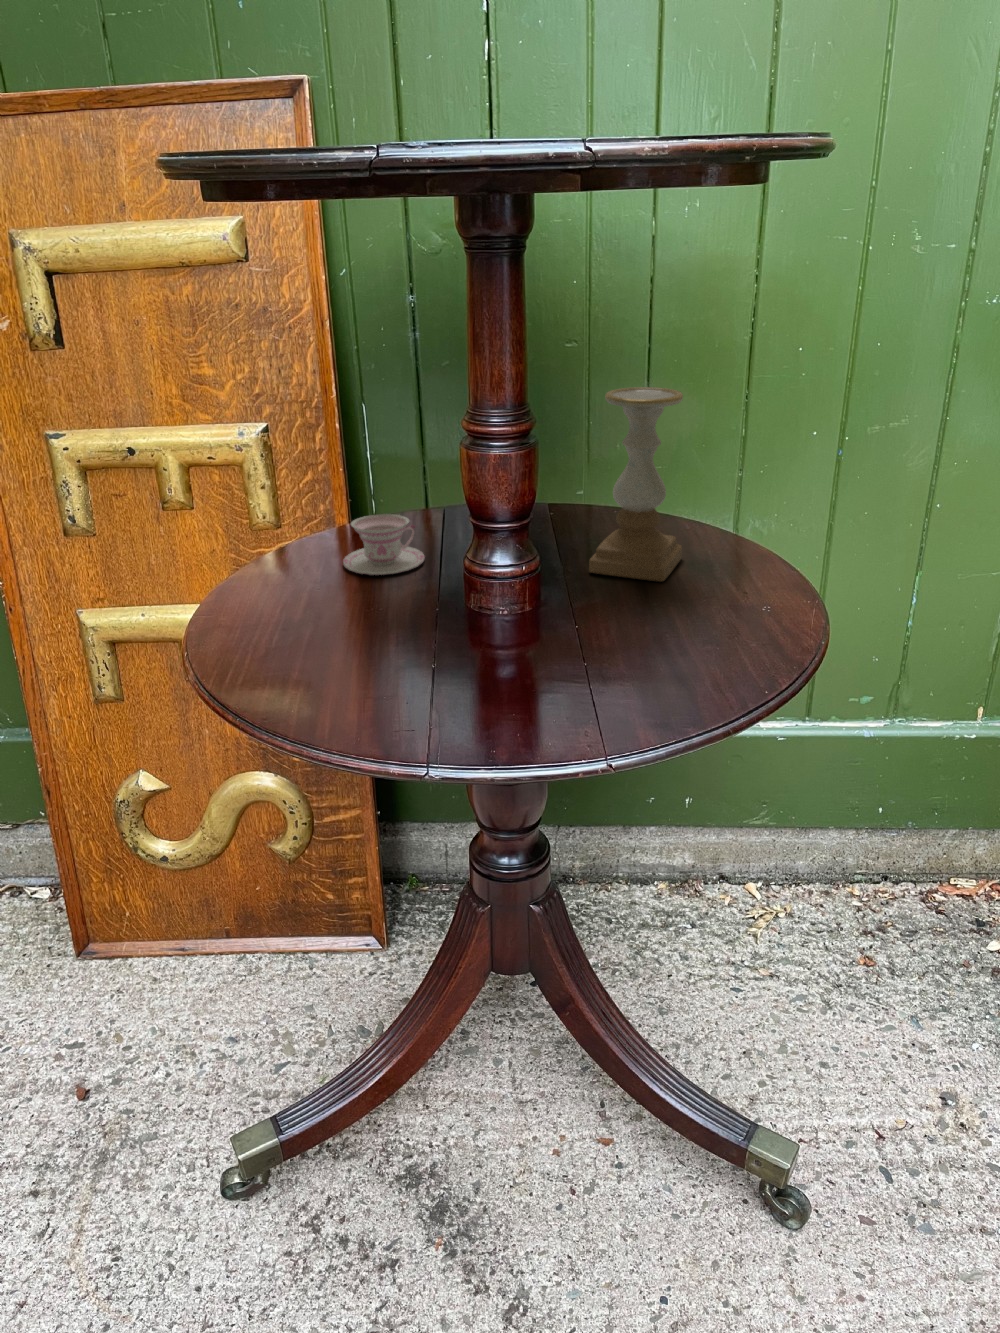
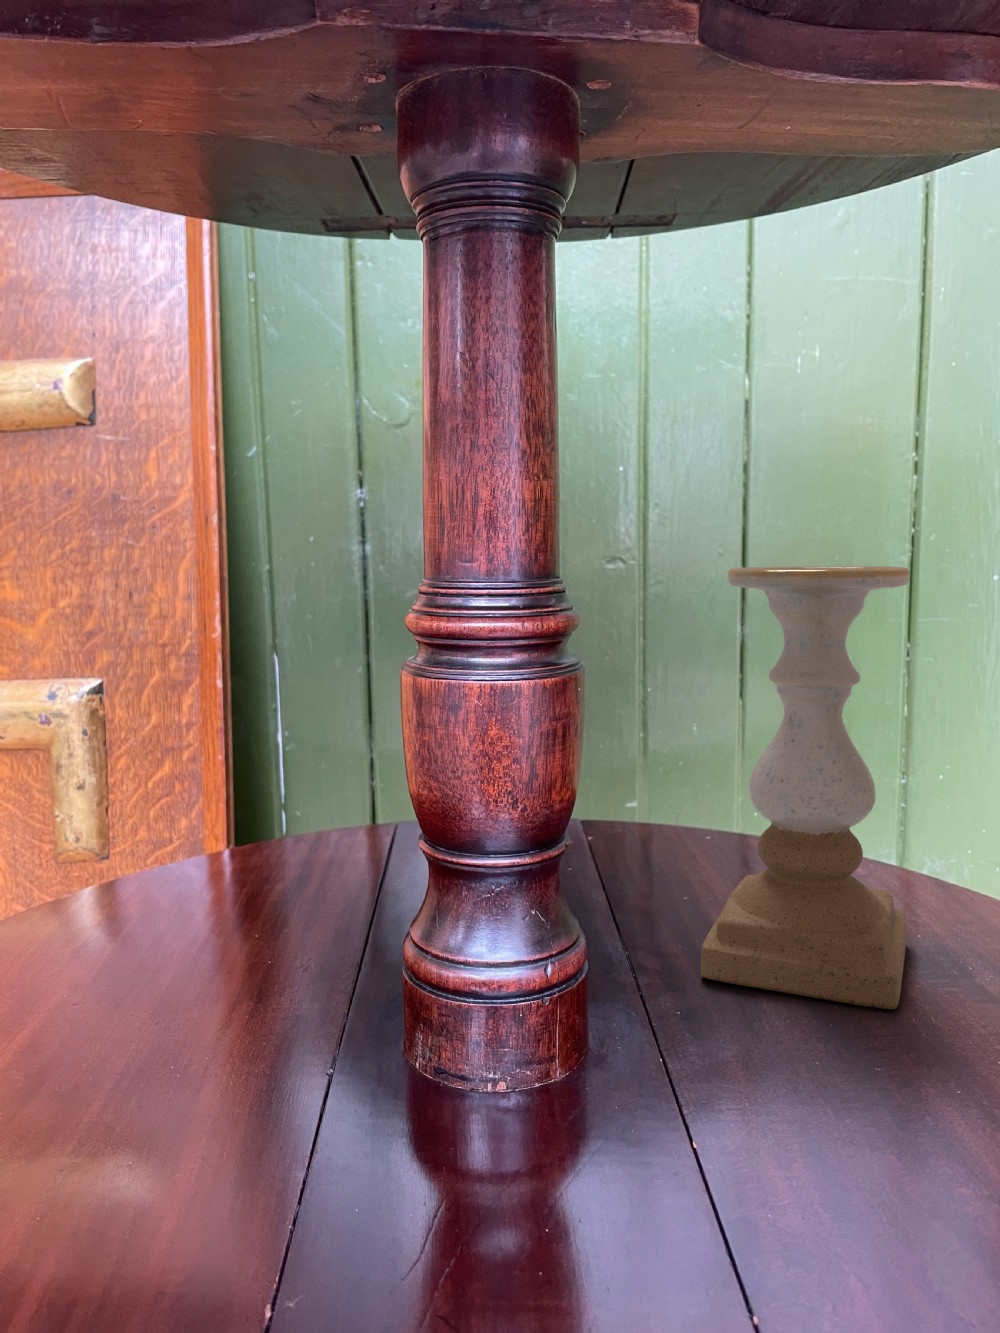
teacup: present [343,514,425,575] -> none [132,833,322,975]

